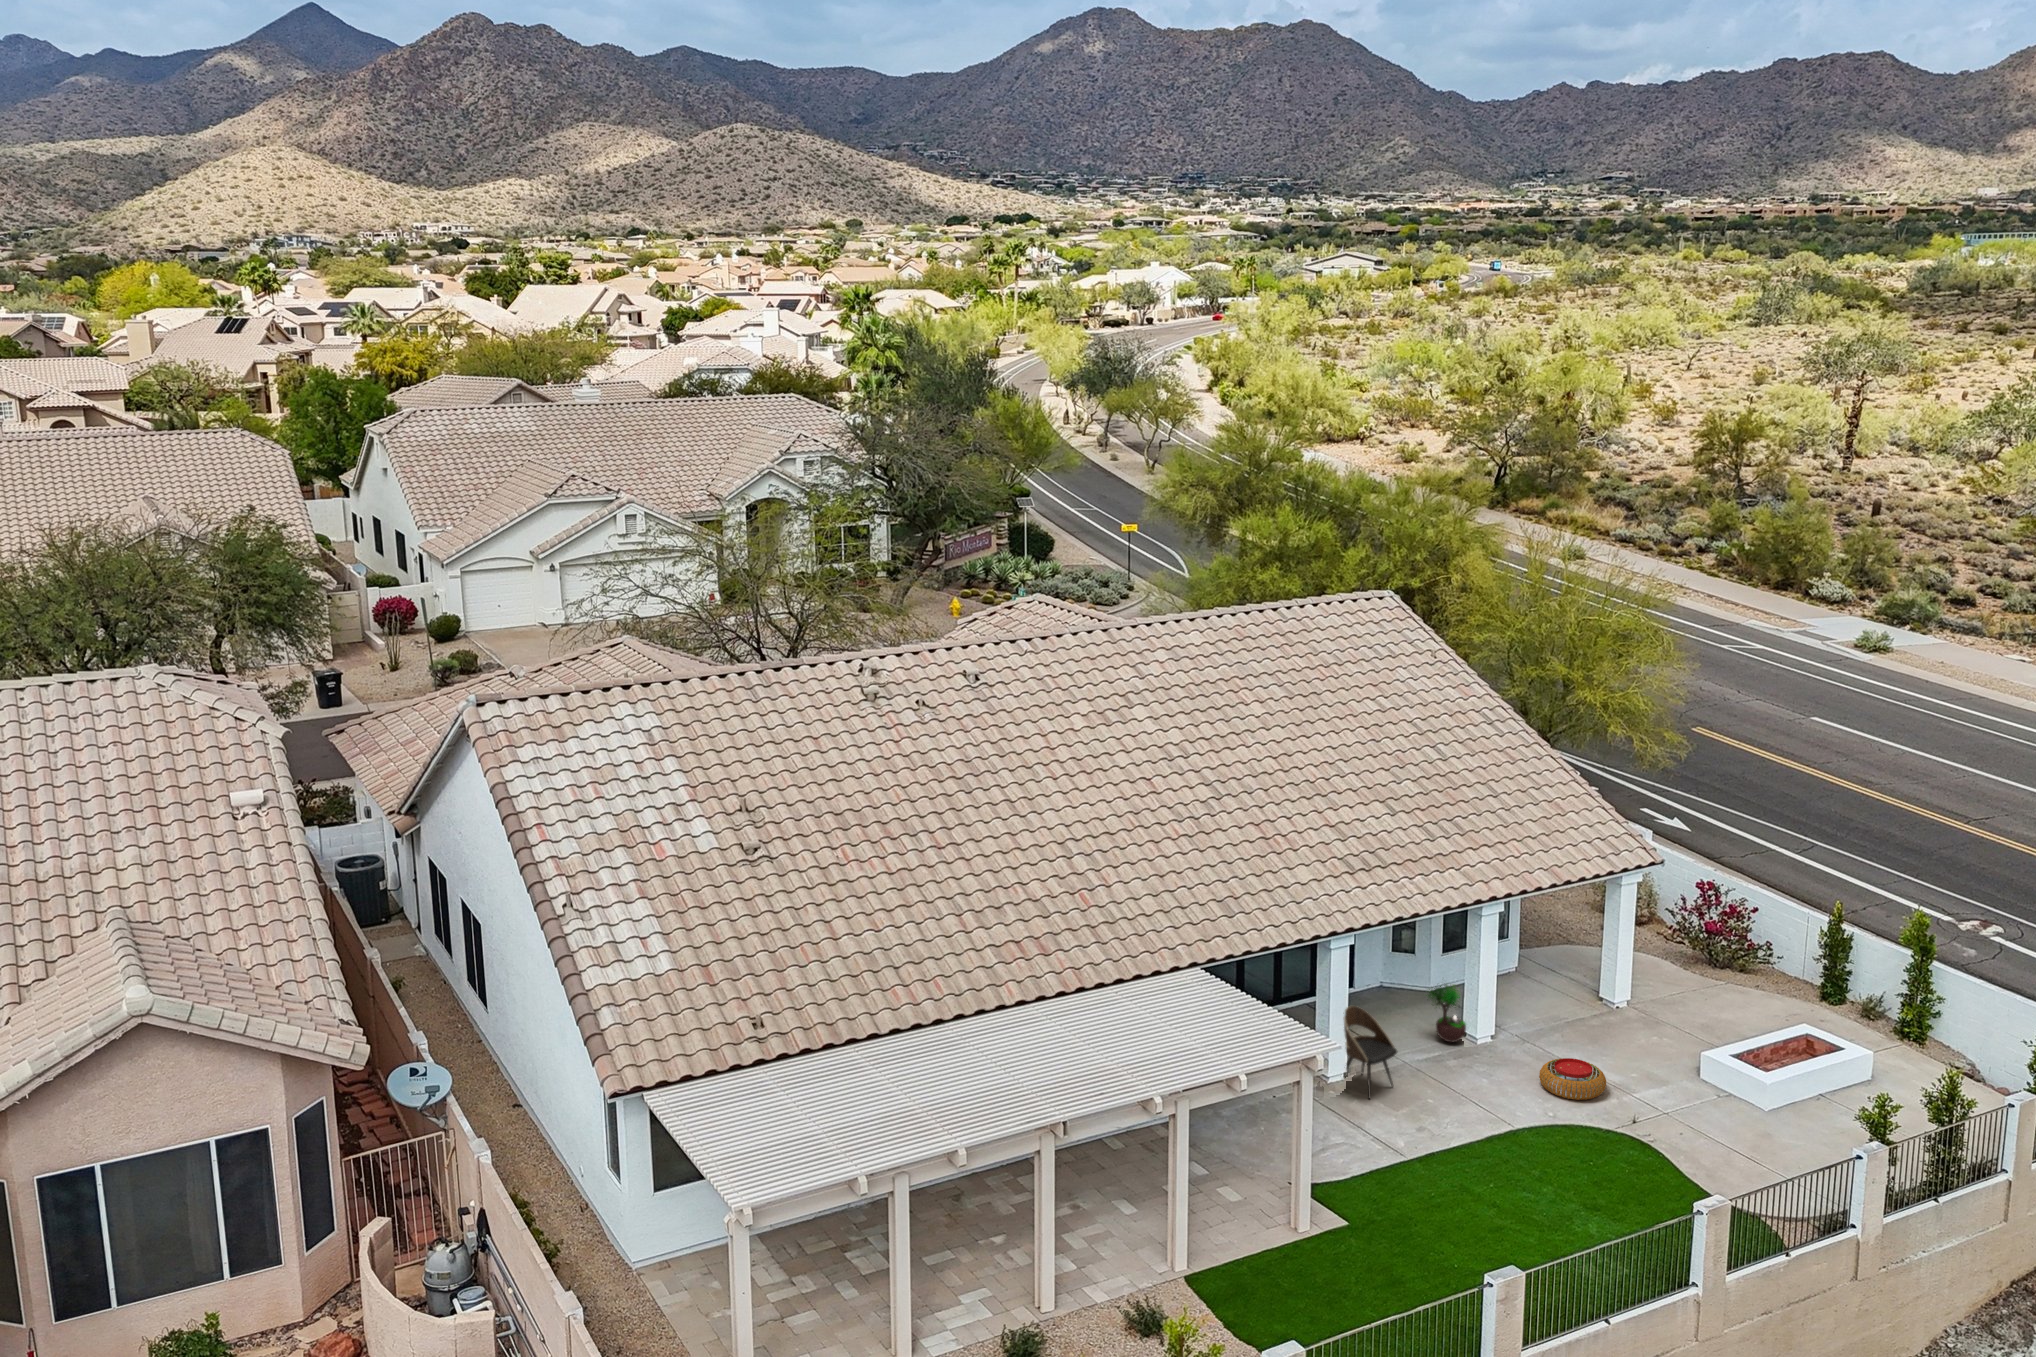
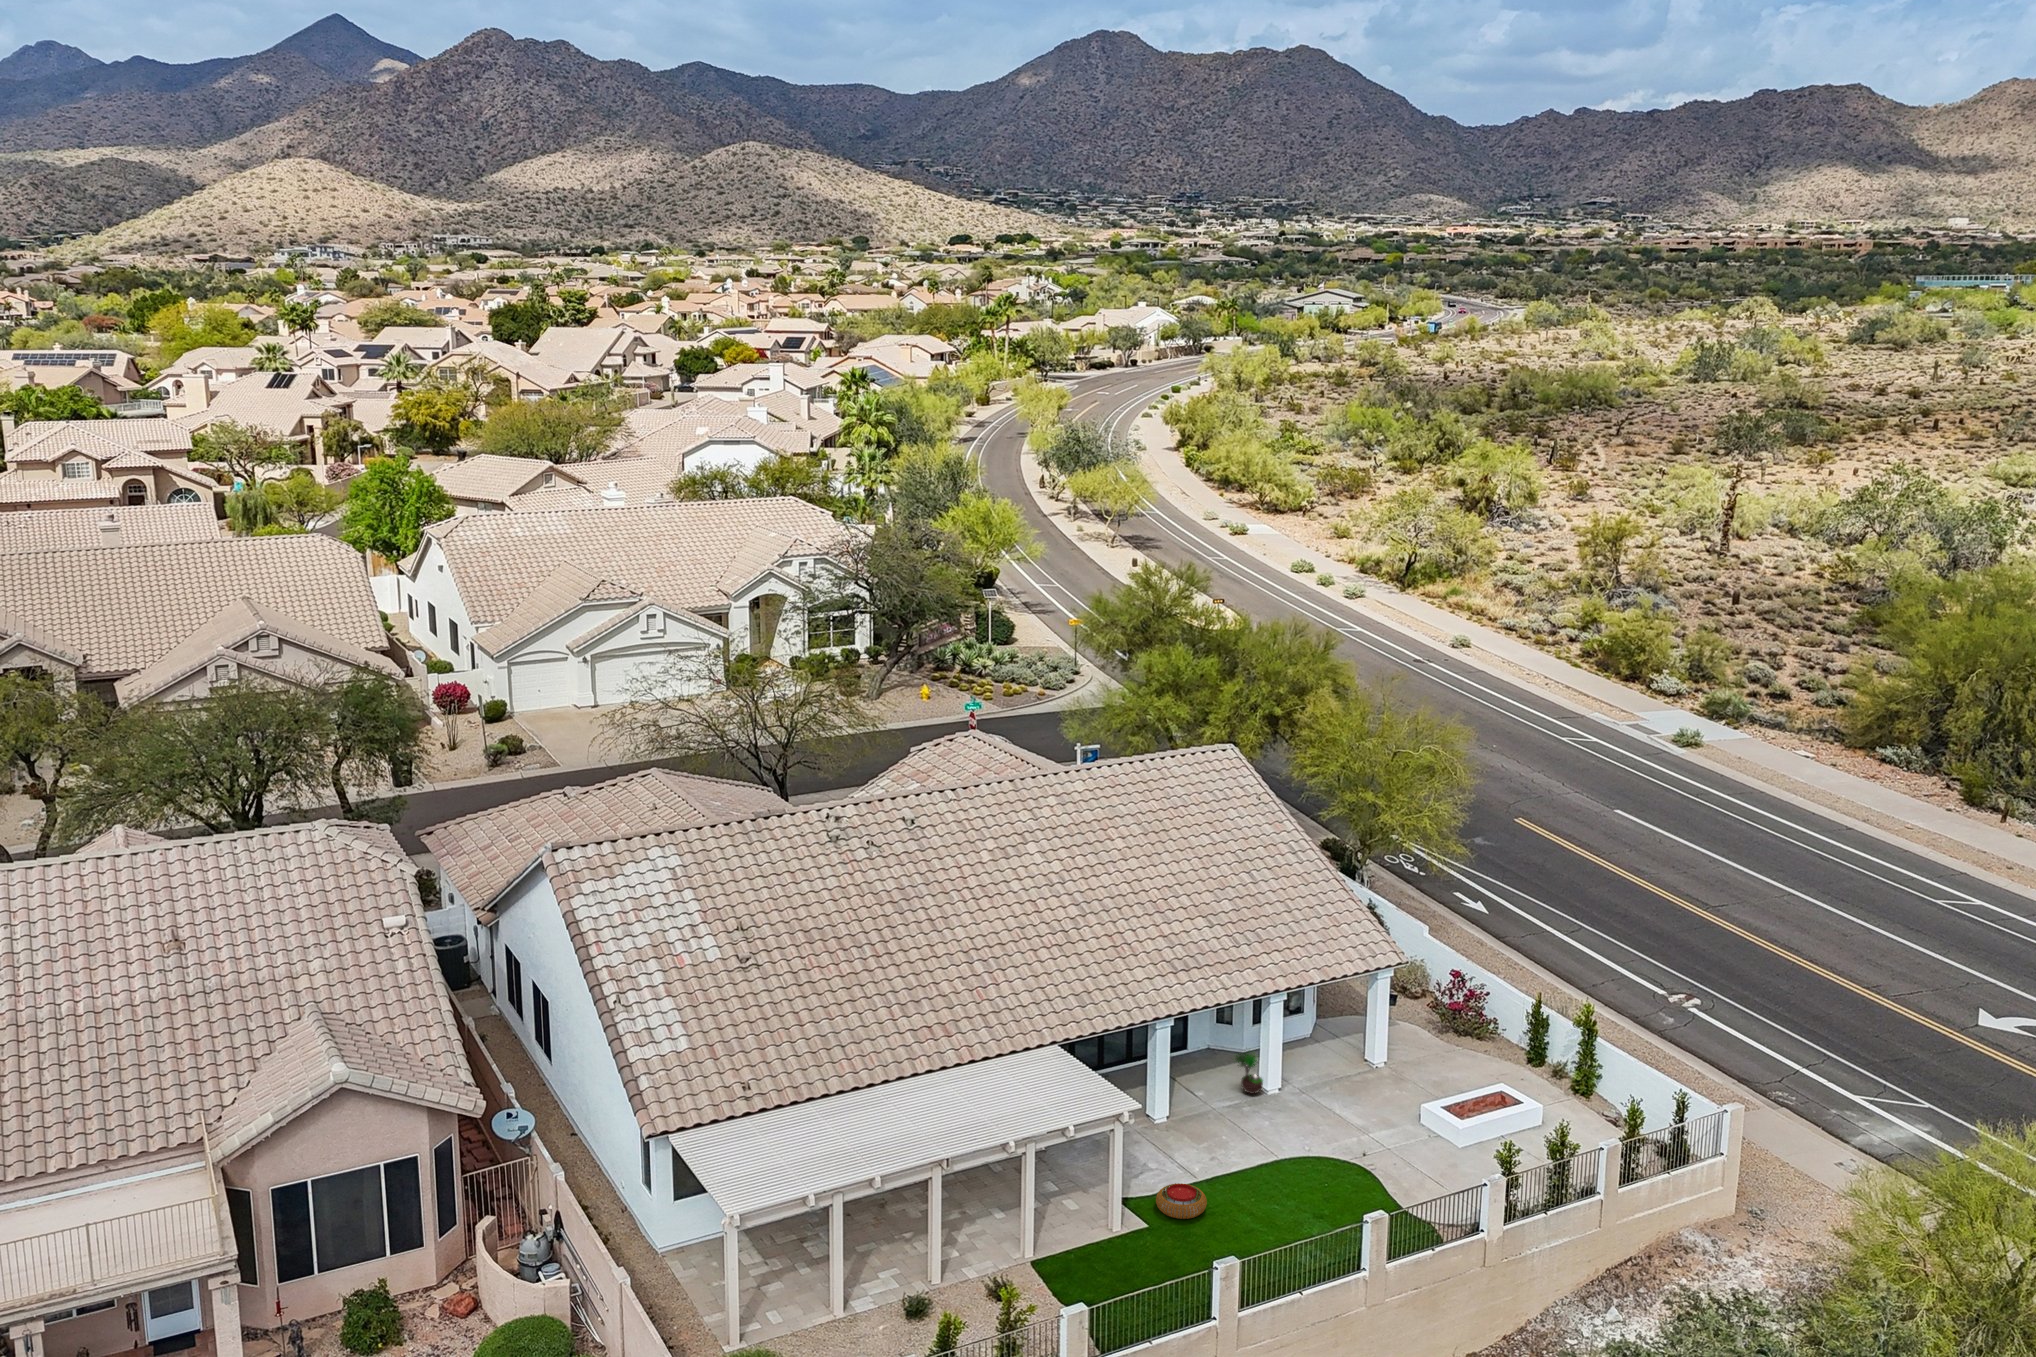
dining chair: present [1344,1006,1397,1098] -> none [1162,1069,1204,1137]
pouf: present [1539,1058,1606,1100] -> present [1156,1183,1207,1219]

